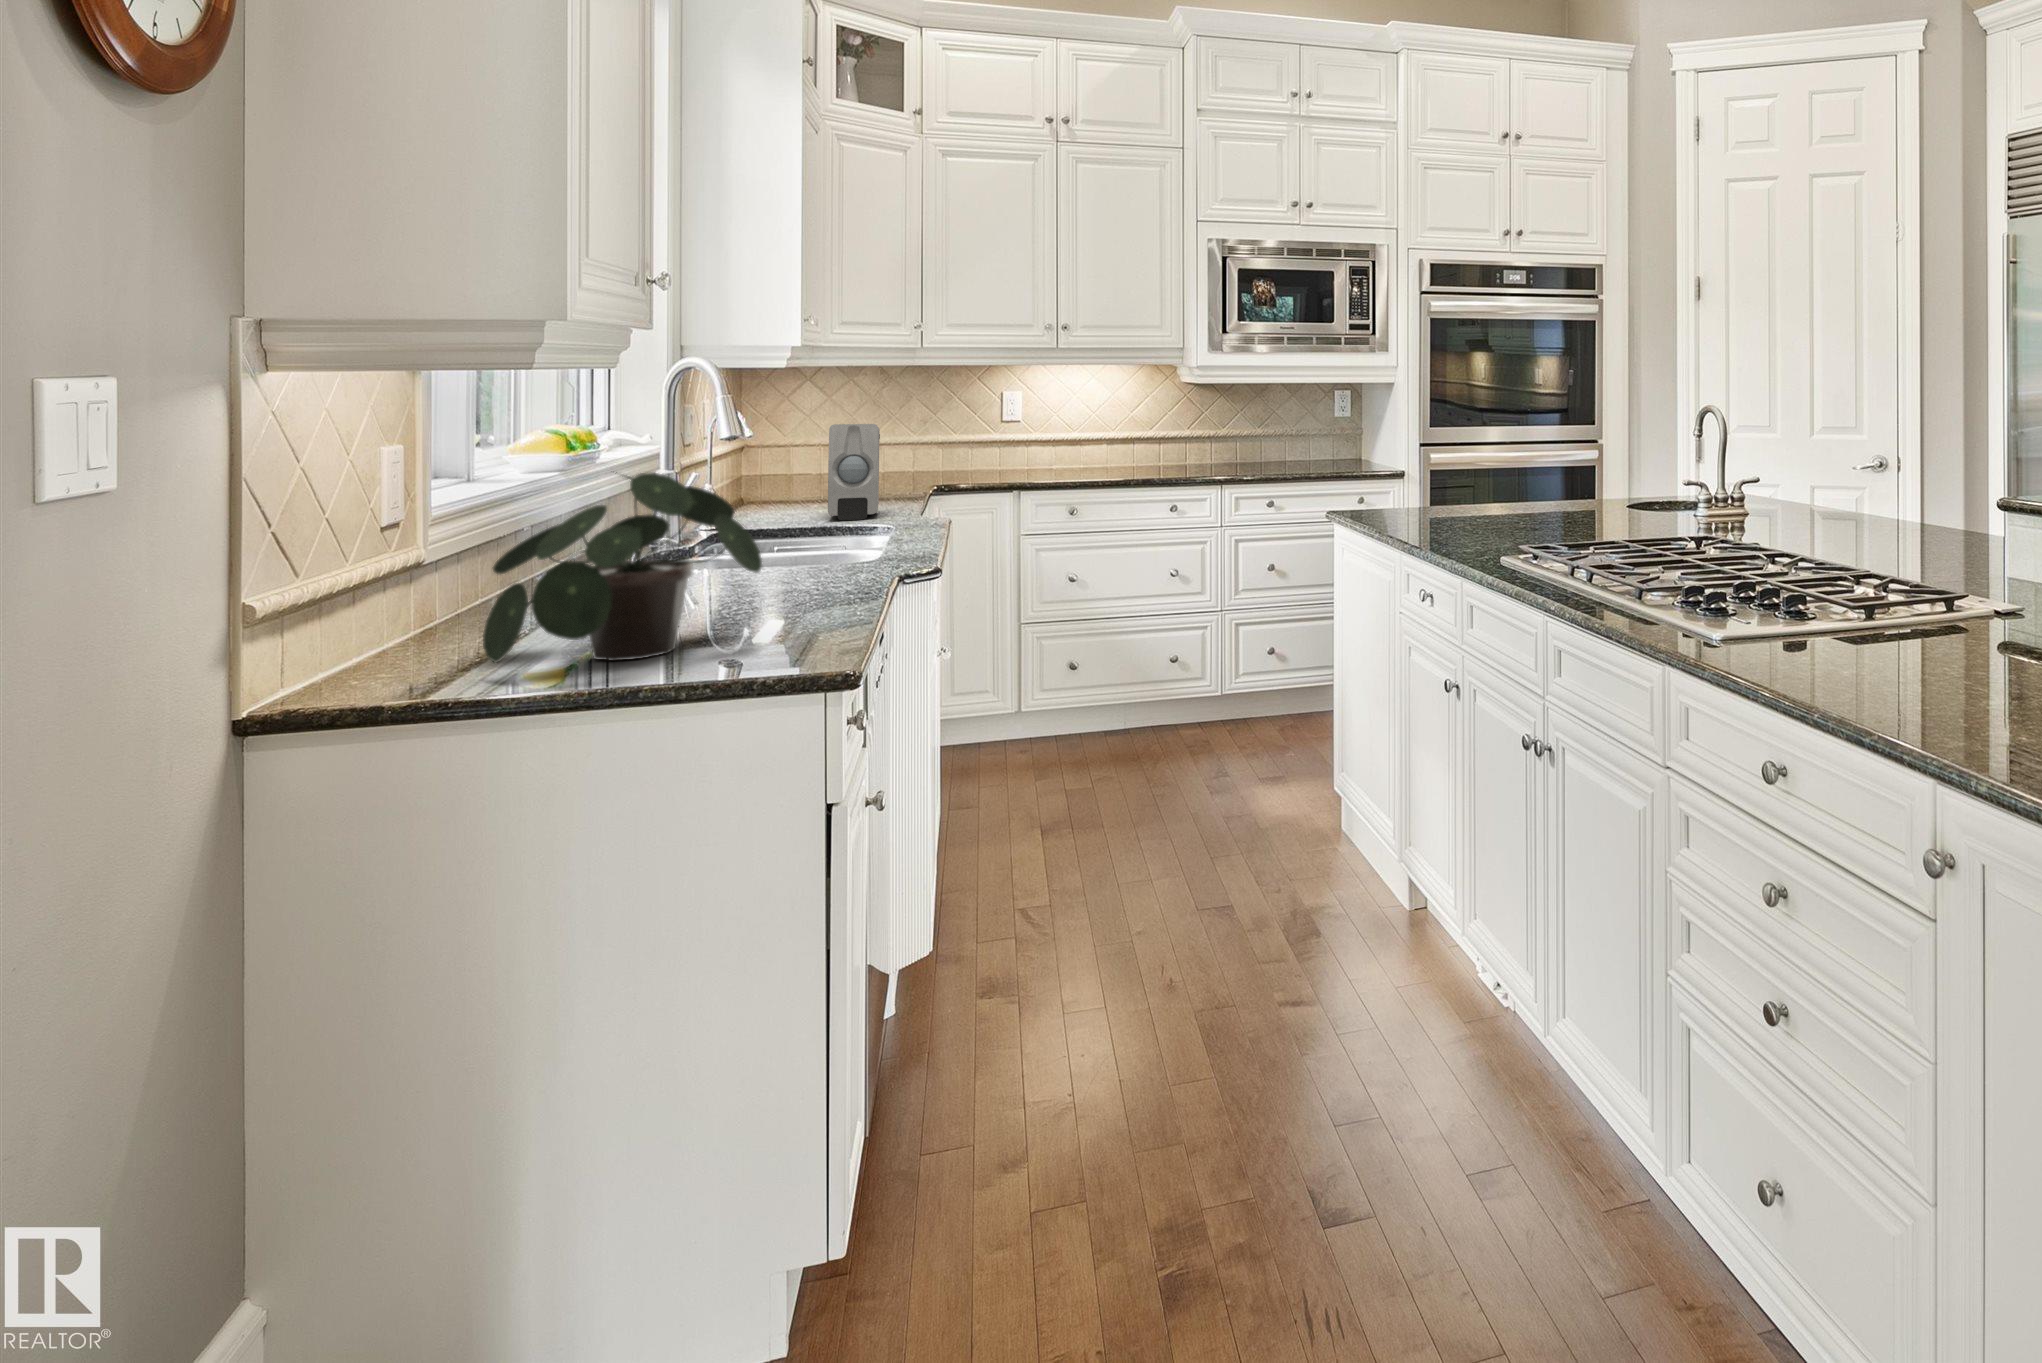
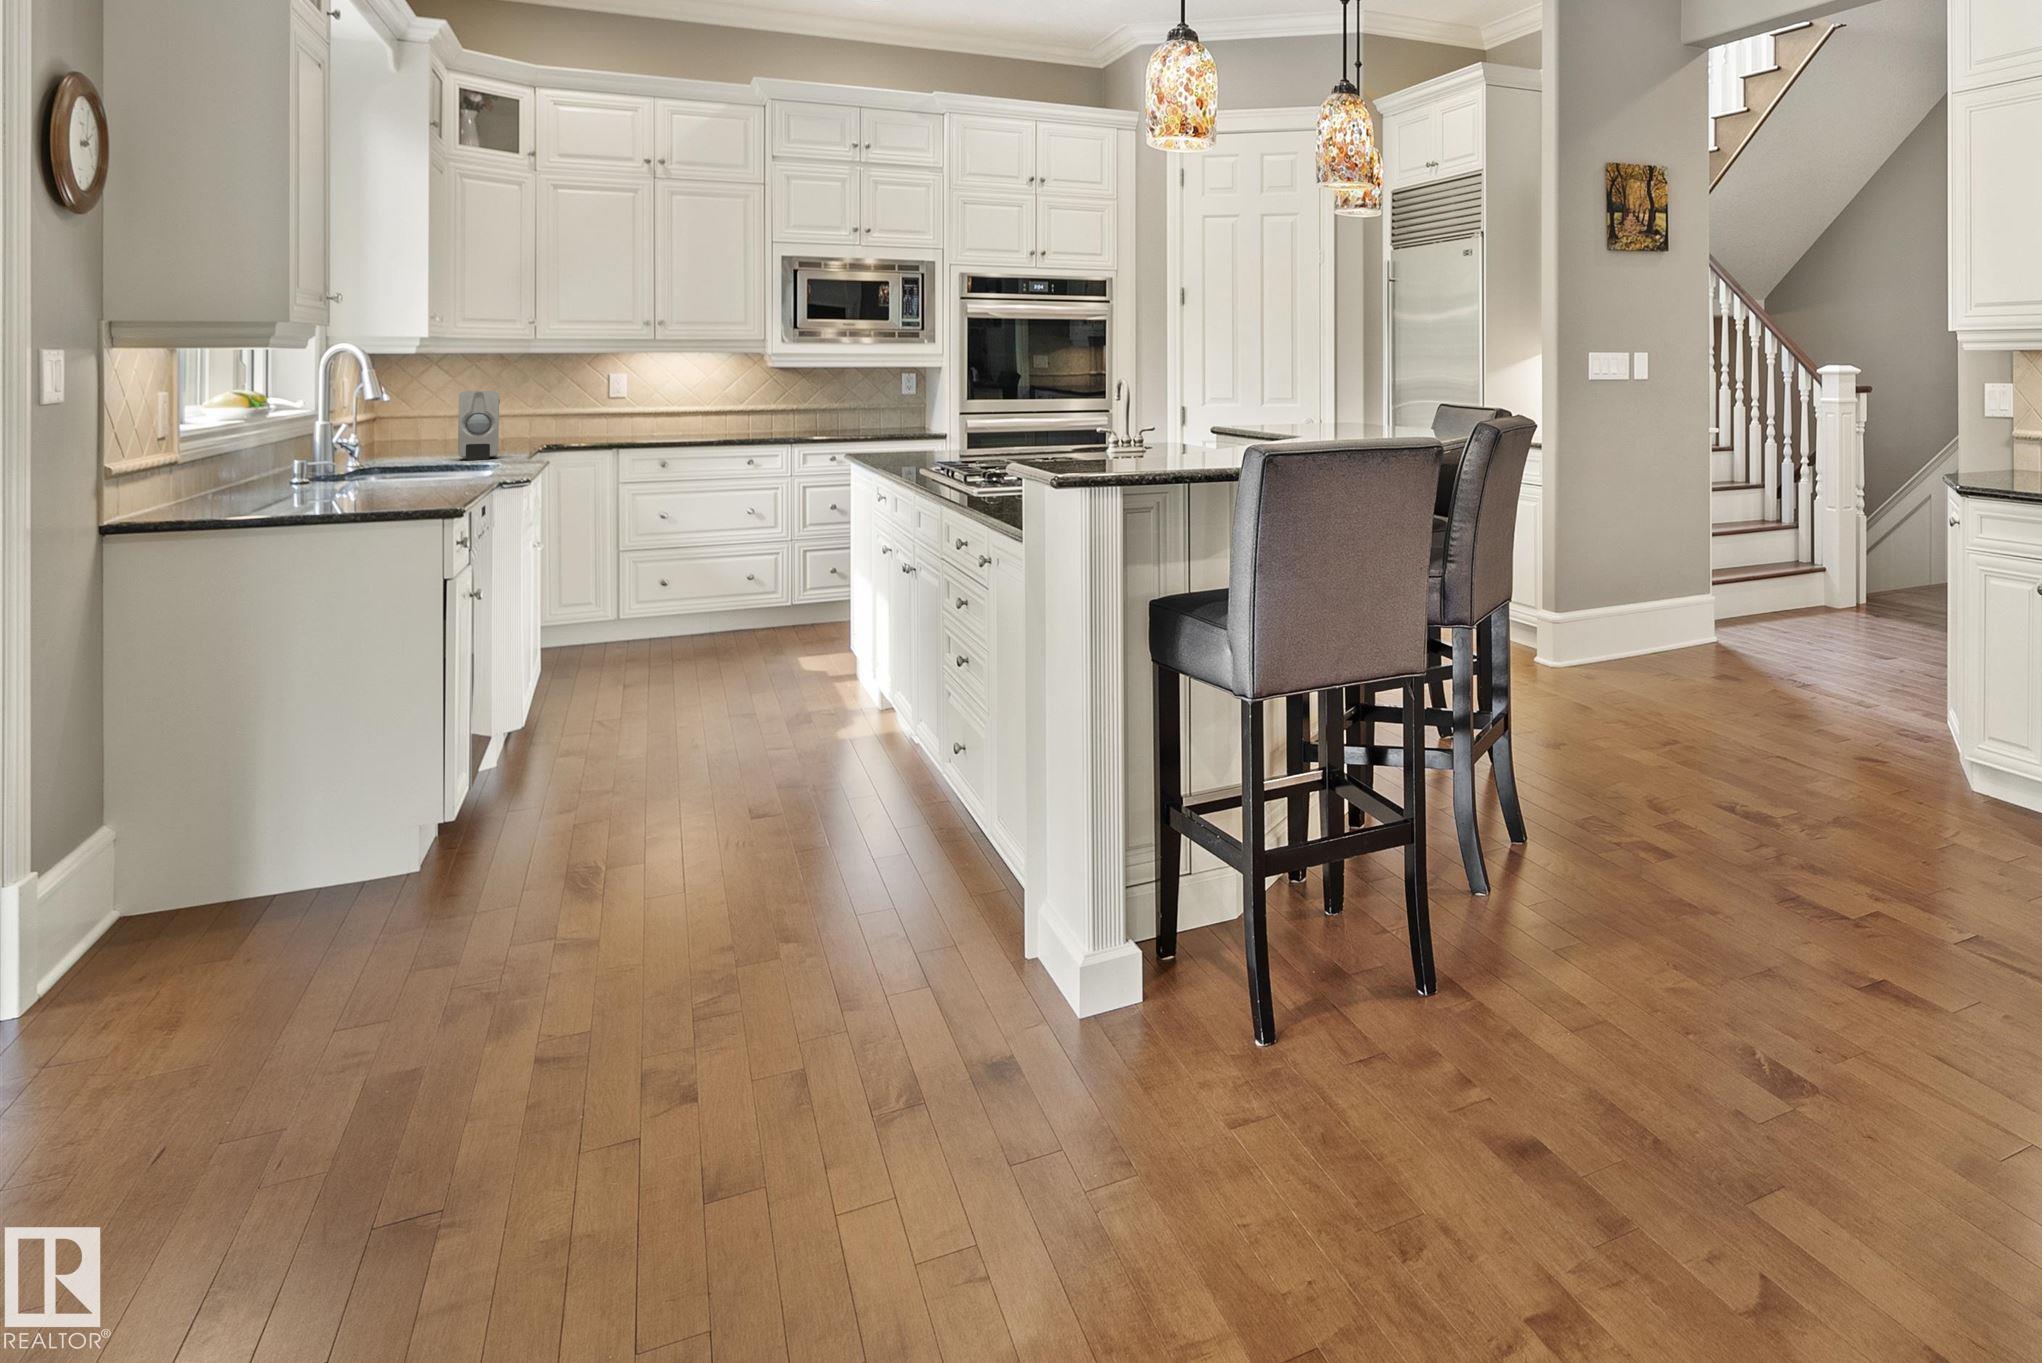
potted plant: present [483,472,762,662] -> none [262,399,433,503]

